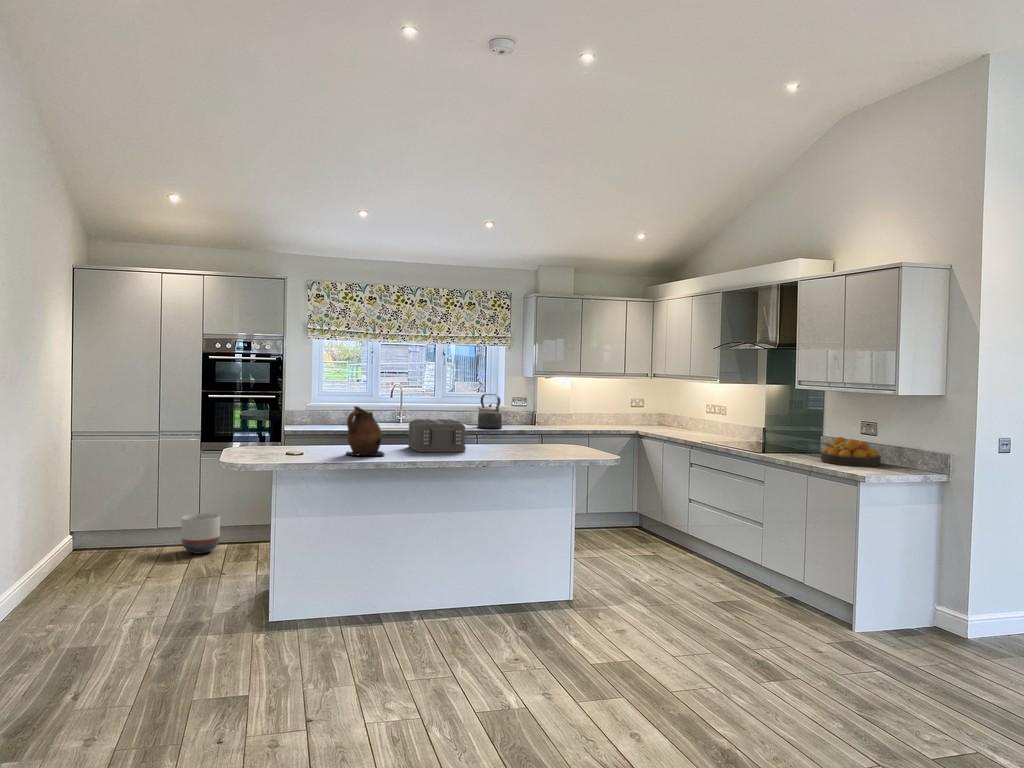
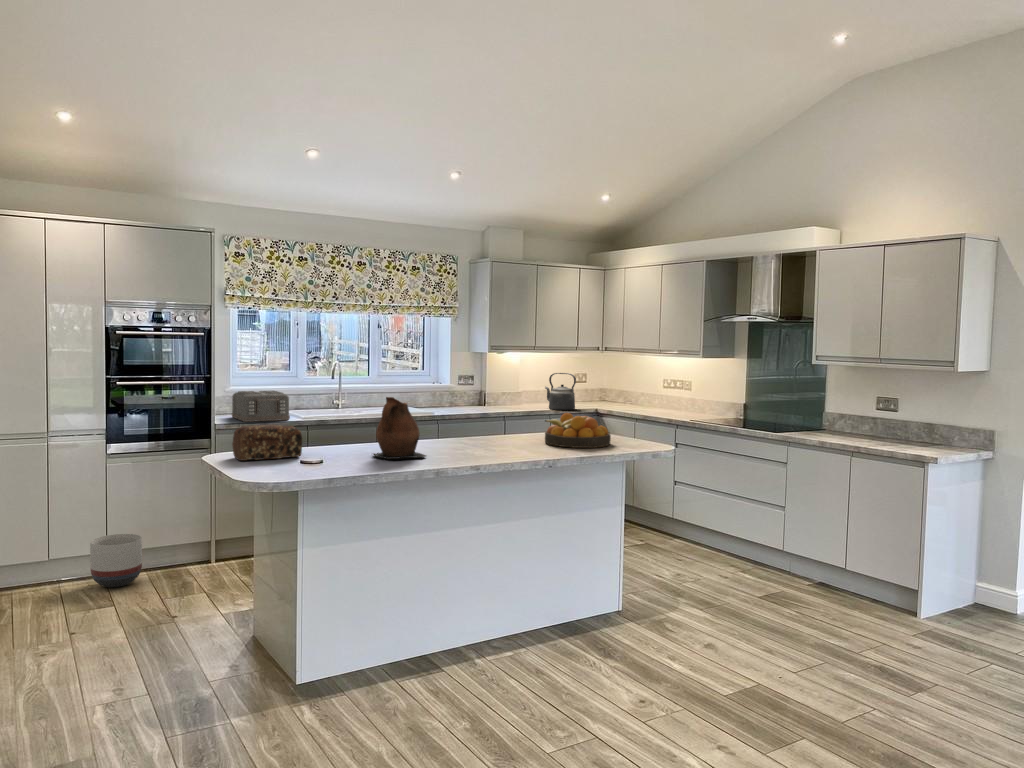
kettle: present [477,394,502,429] -> present [545,373,576,410]
toaster: present [408,419,466,452] -> present [232,391,290,422]
bread loaf: none [243,426,294,453] -> present [232,425,302,461]
fruit bowl: present [821,437,881,466] -> present [545,413,611,448]

